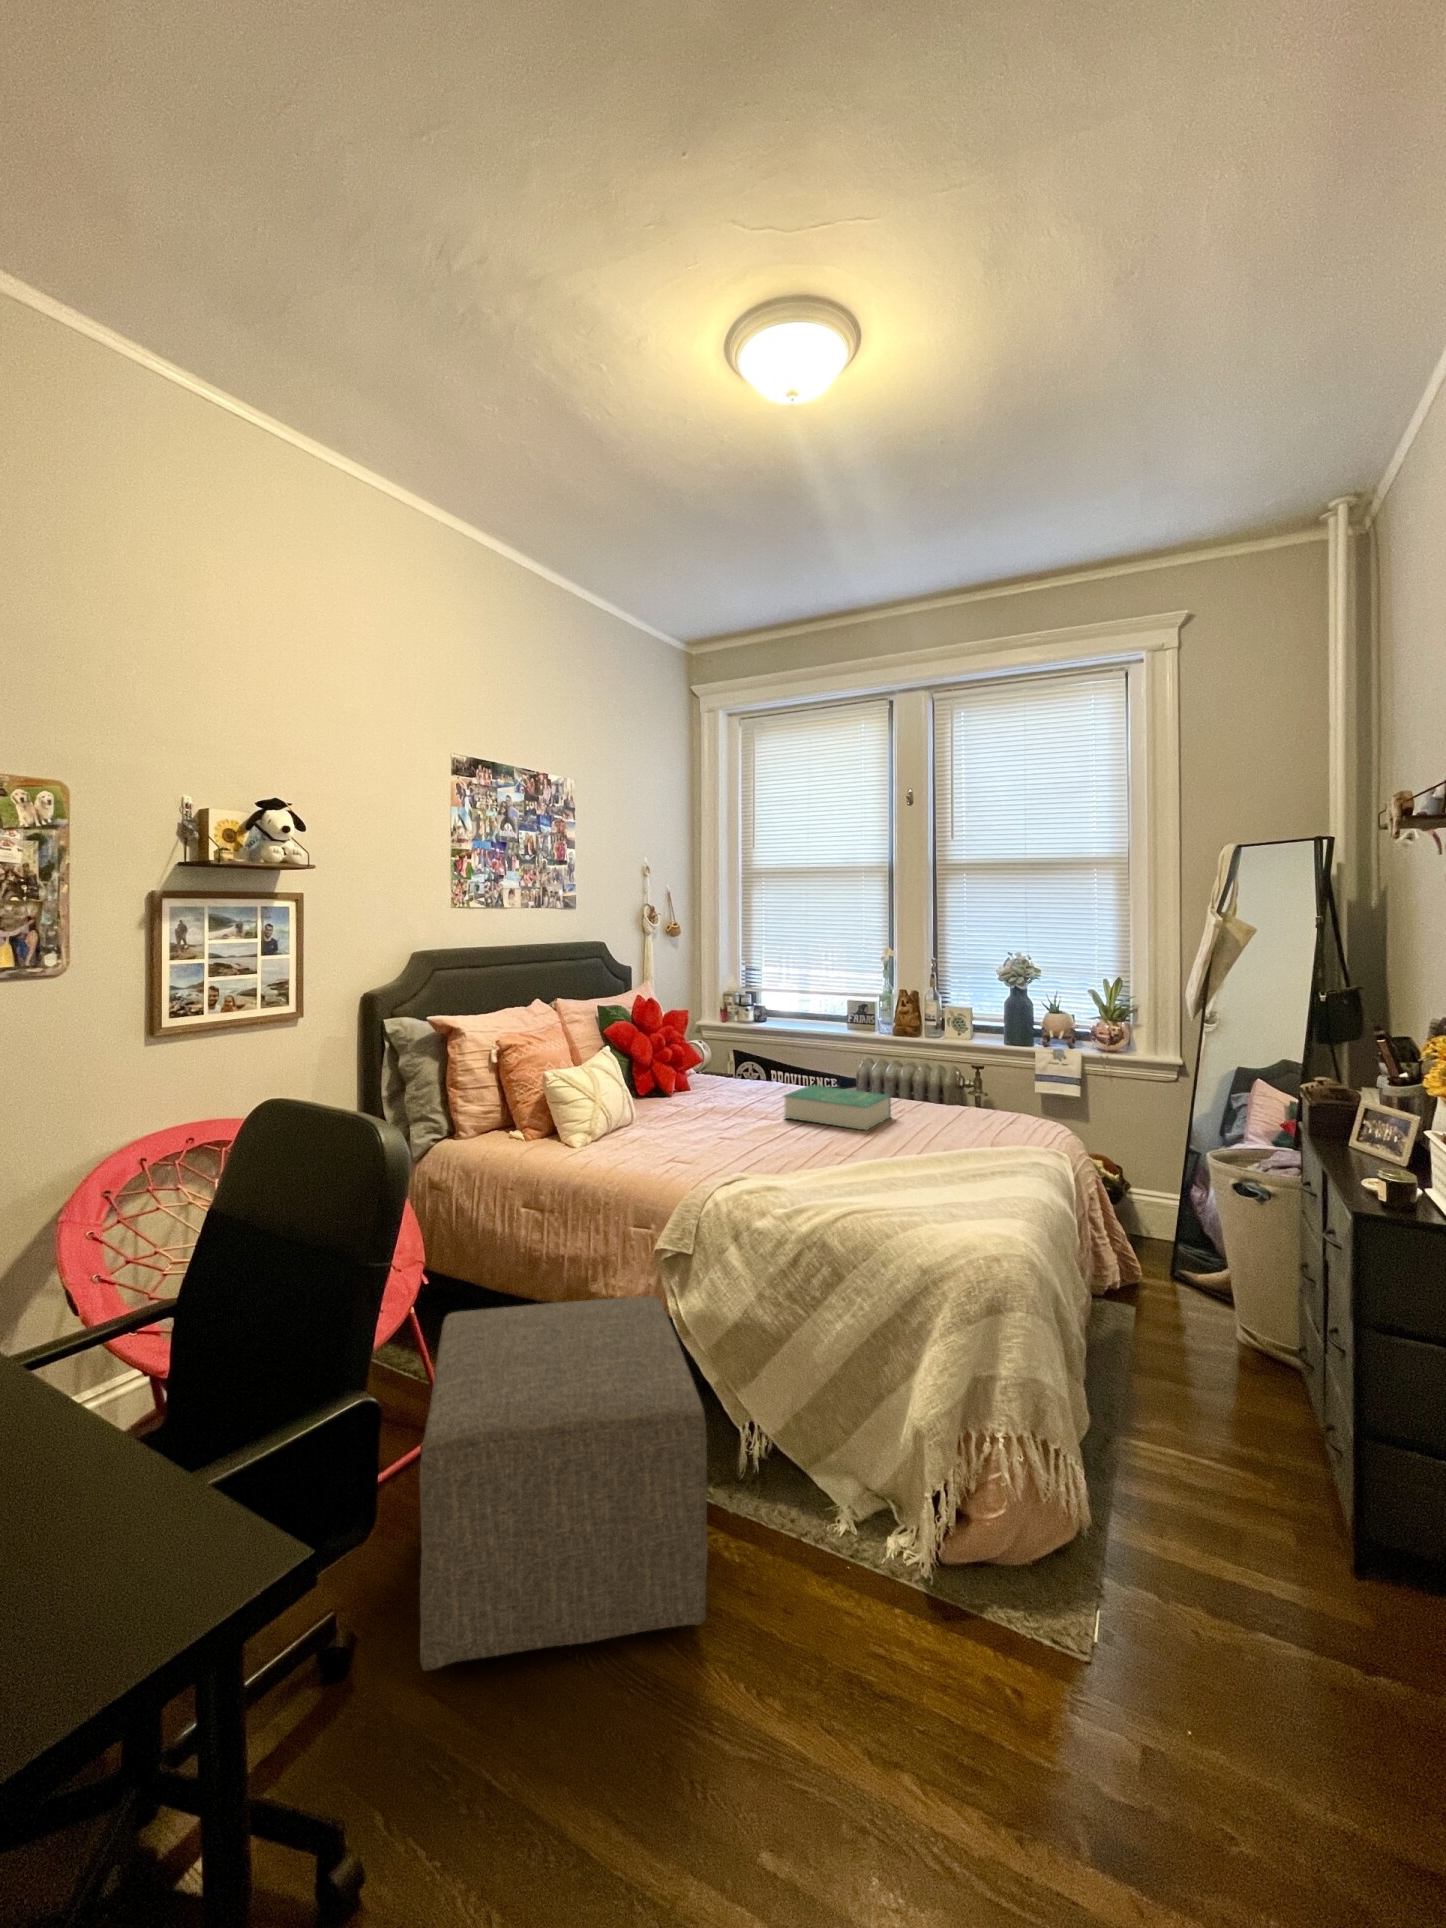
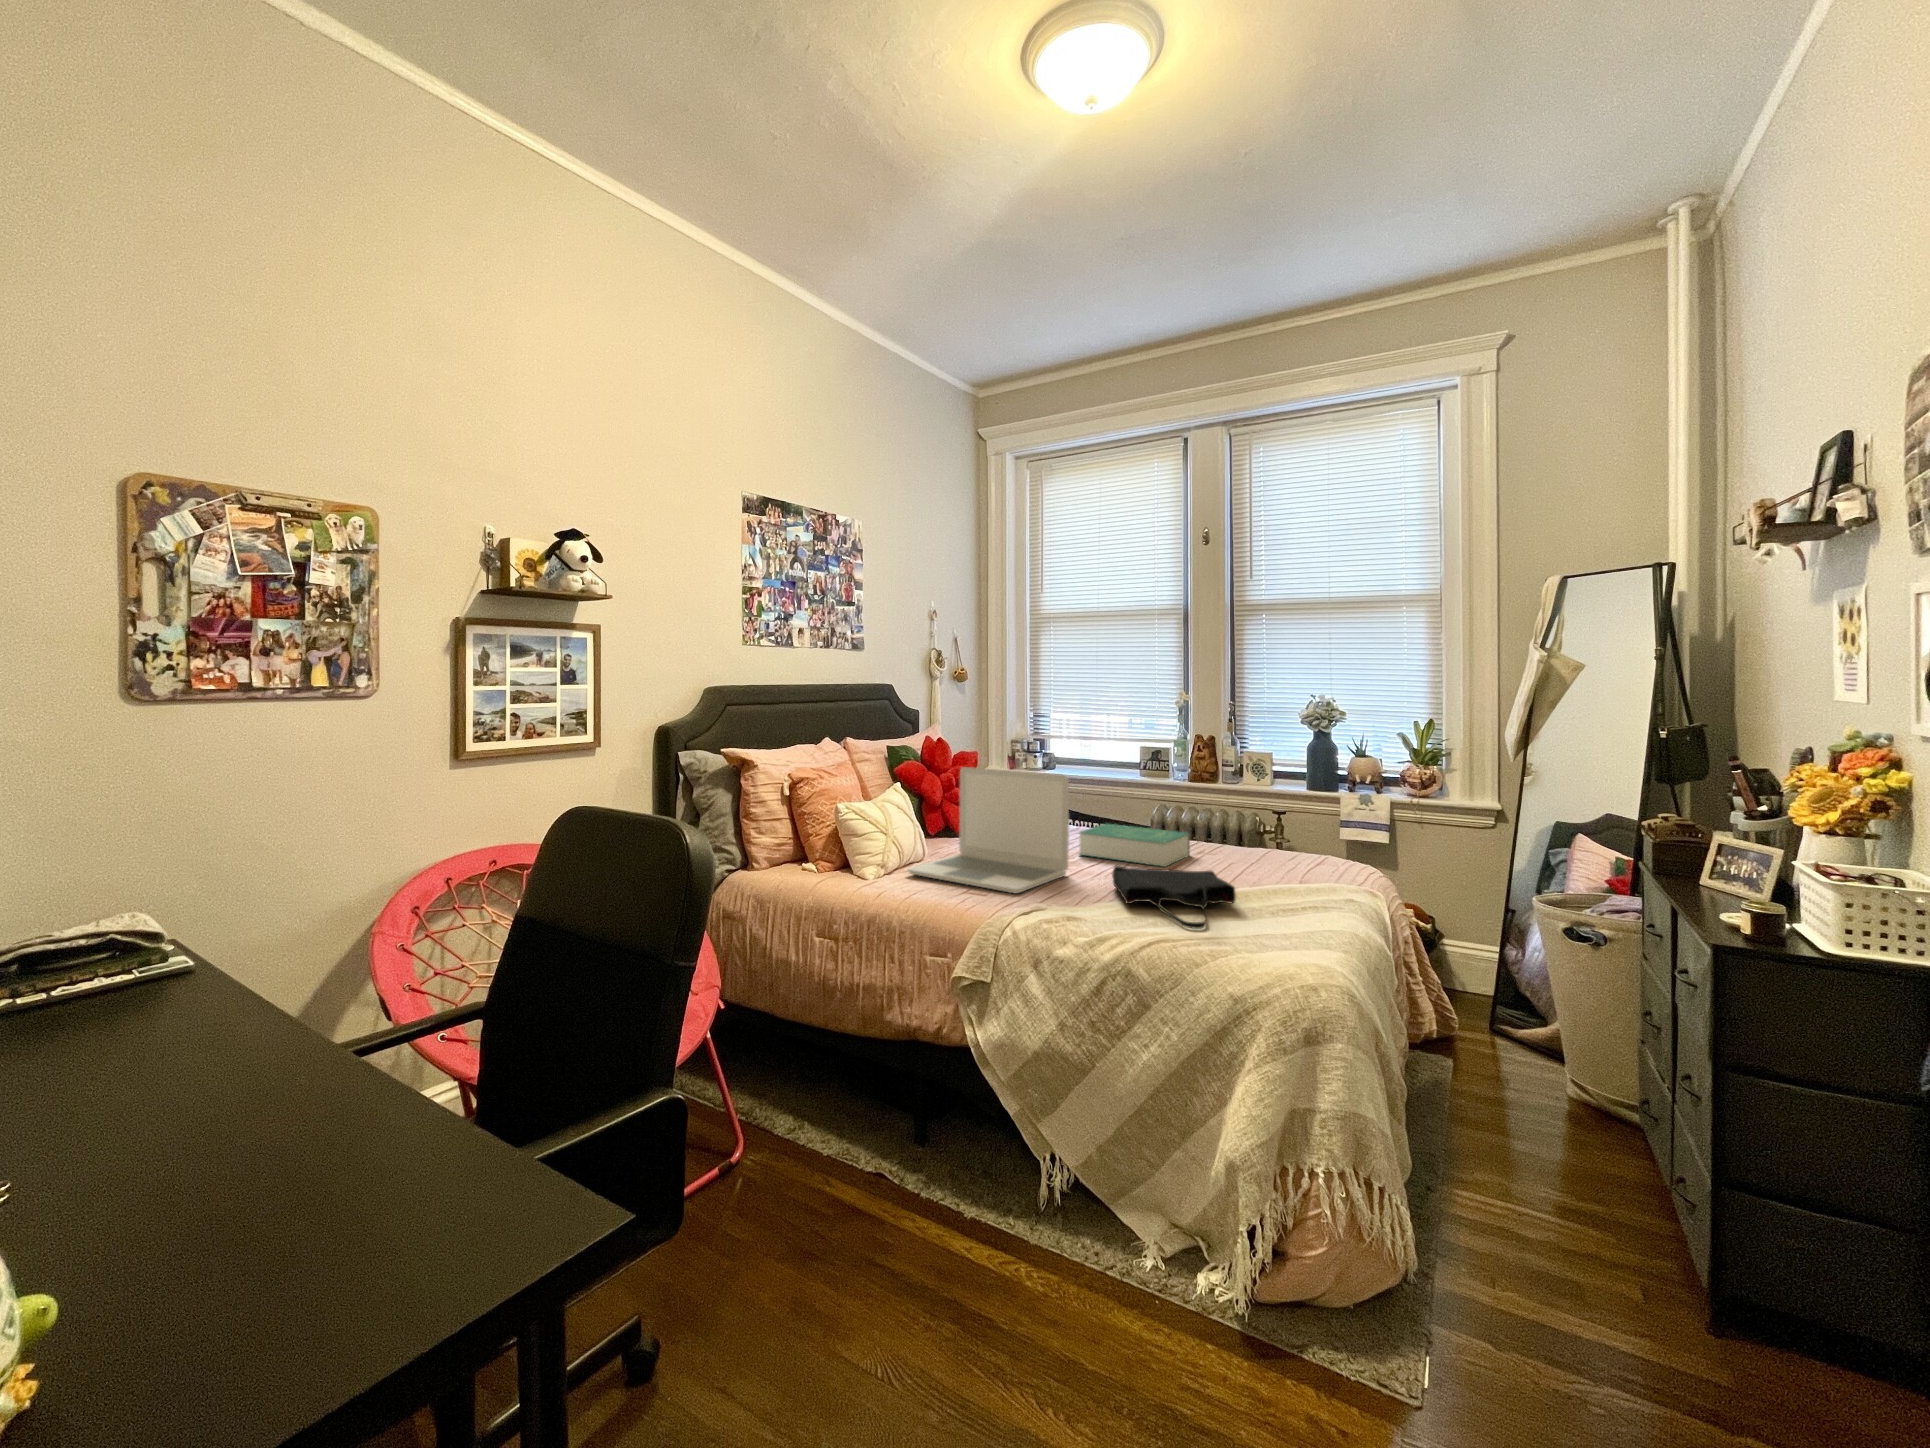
laptop: none [614,1033,773,1163] -> present [908,767,1069,893]
tote bag: none [814,1133,929,1199] -> present [1112,866,1236,929]
ottoman: present [419,1296,708,1671] -> none [718,1022,1009,1382]

